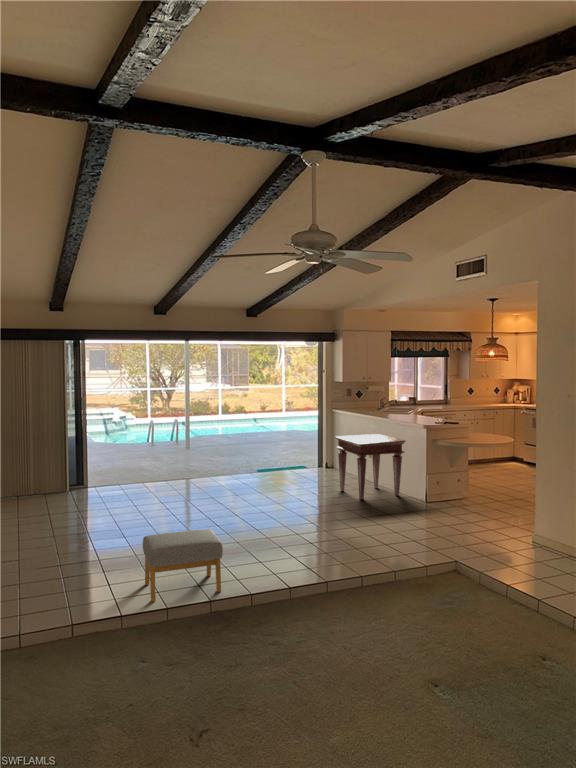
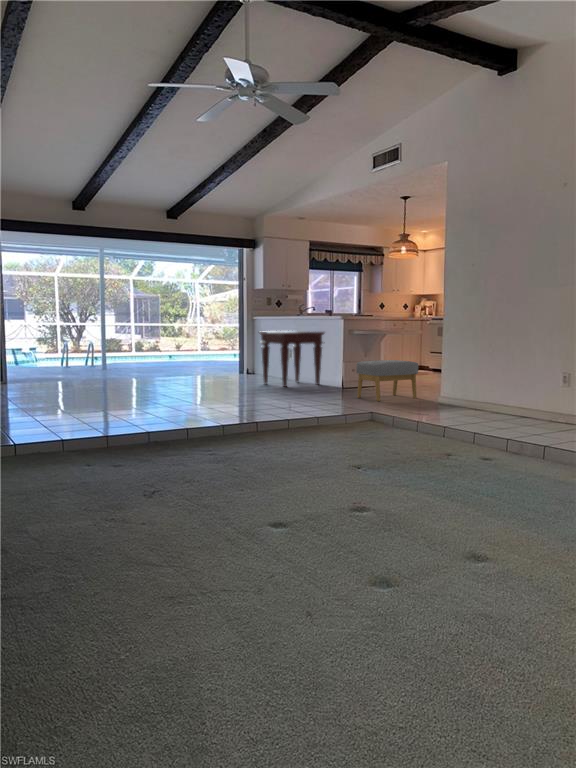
footstool: present [143,529,223,602] -> present [356,360,418,401]

